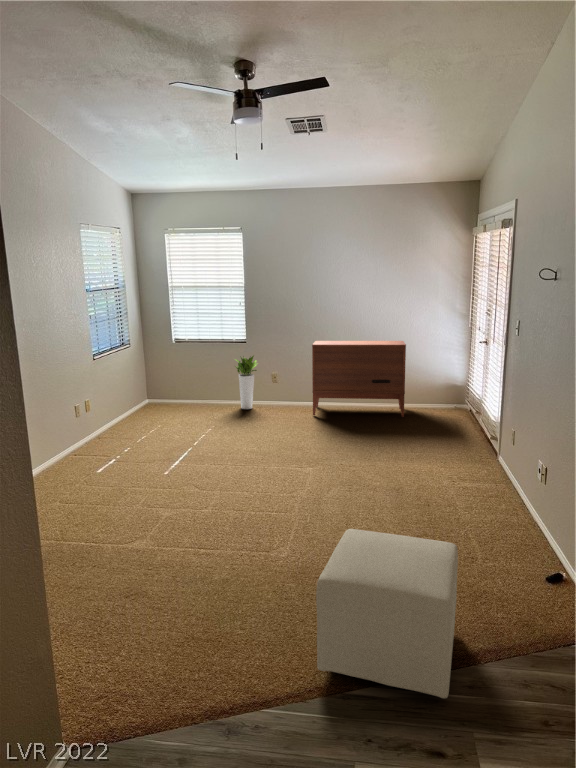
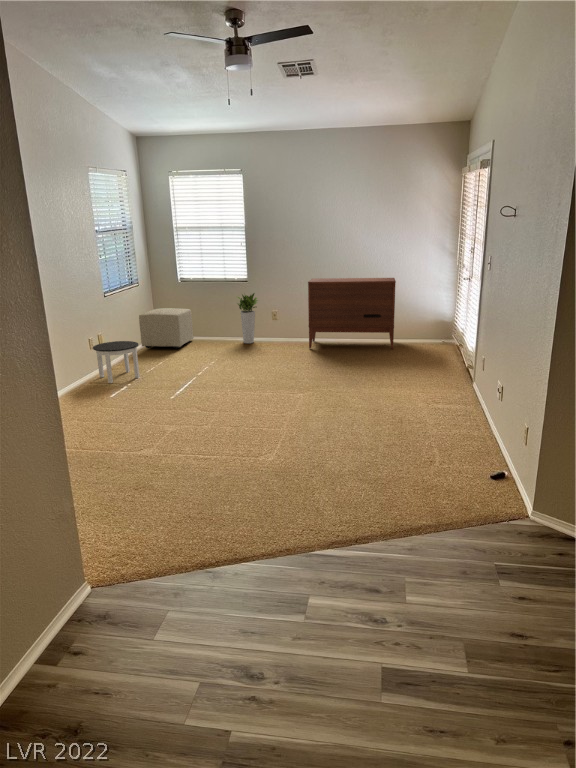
round table: none [77,408,128,455] -> present [93,341,140,383]
ottoman: present [316,529,458,698] -> present [139,308,193,349]

